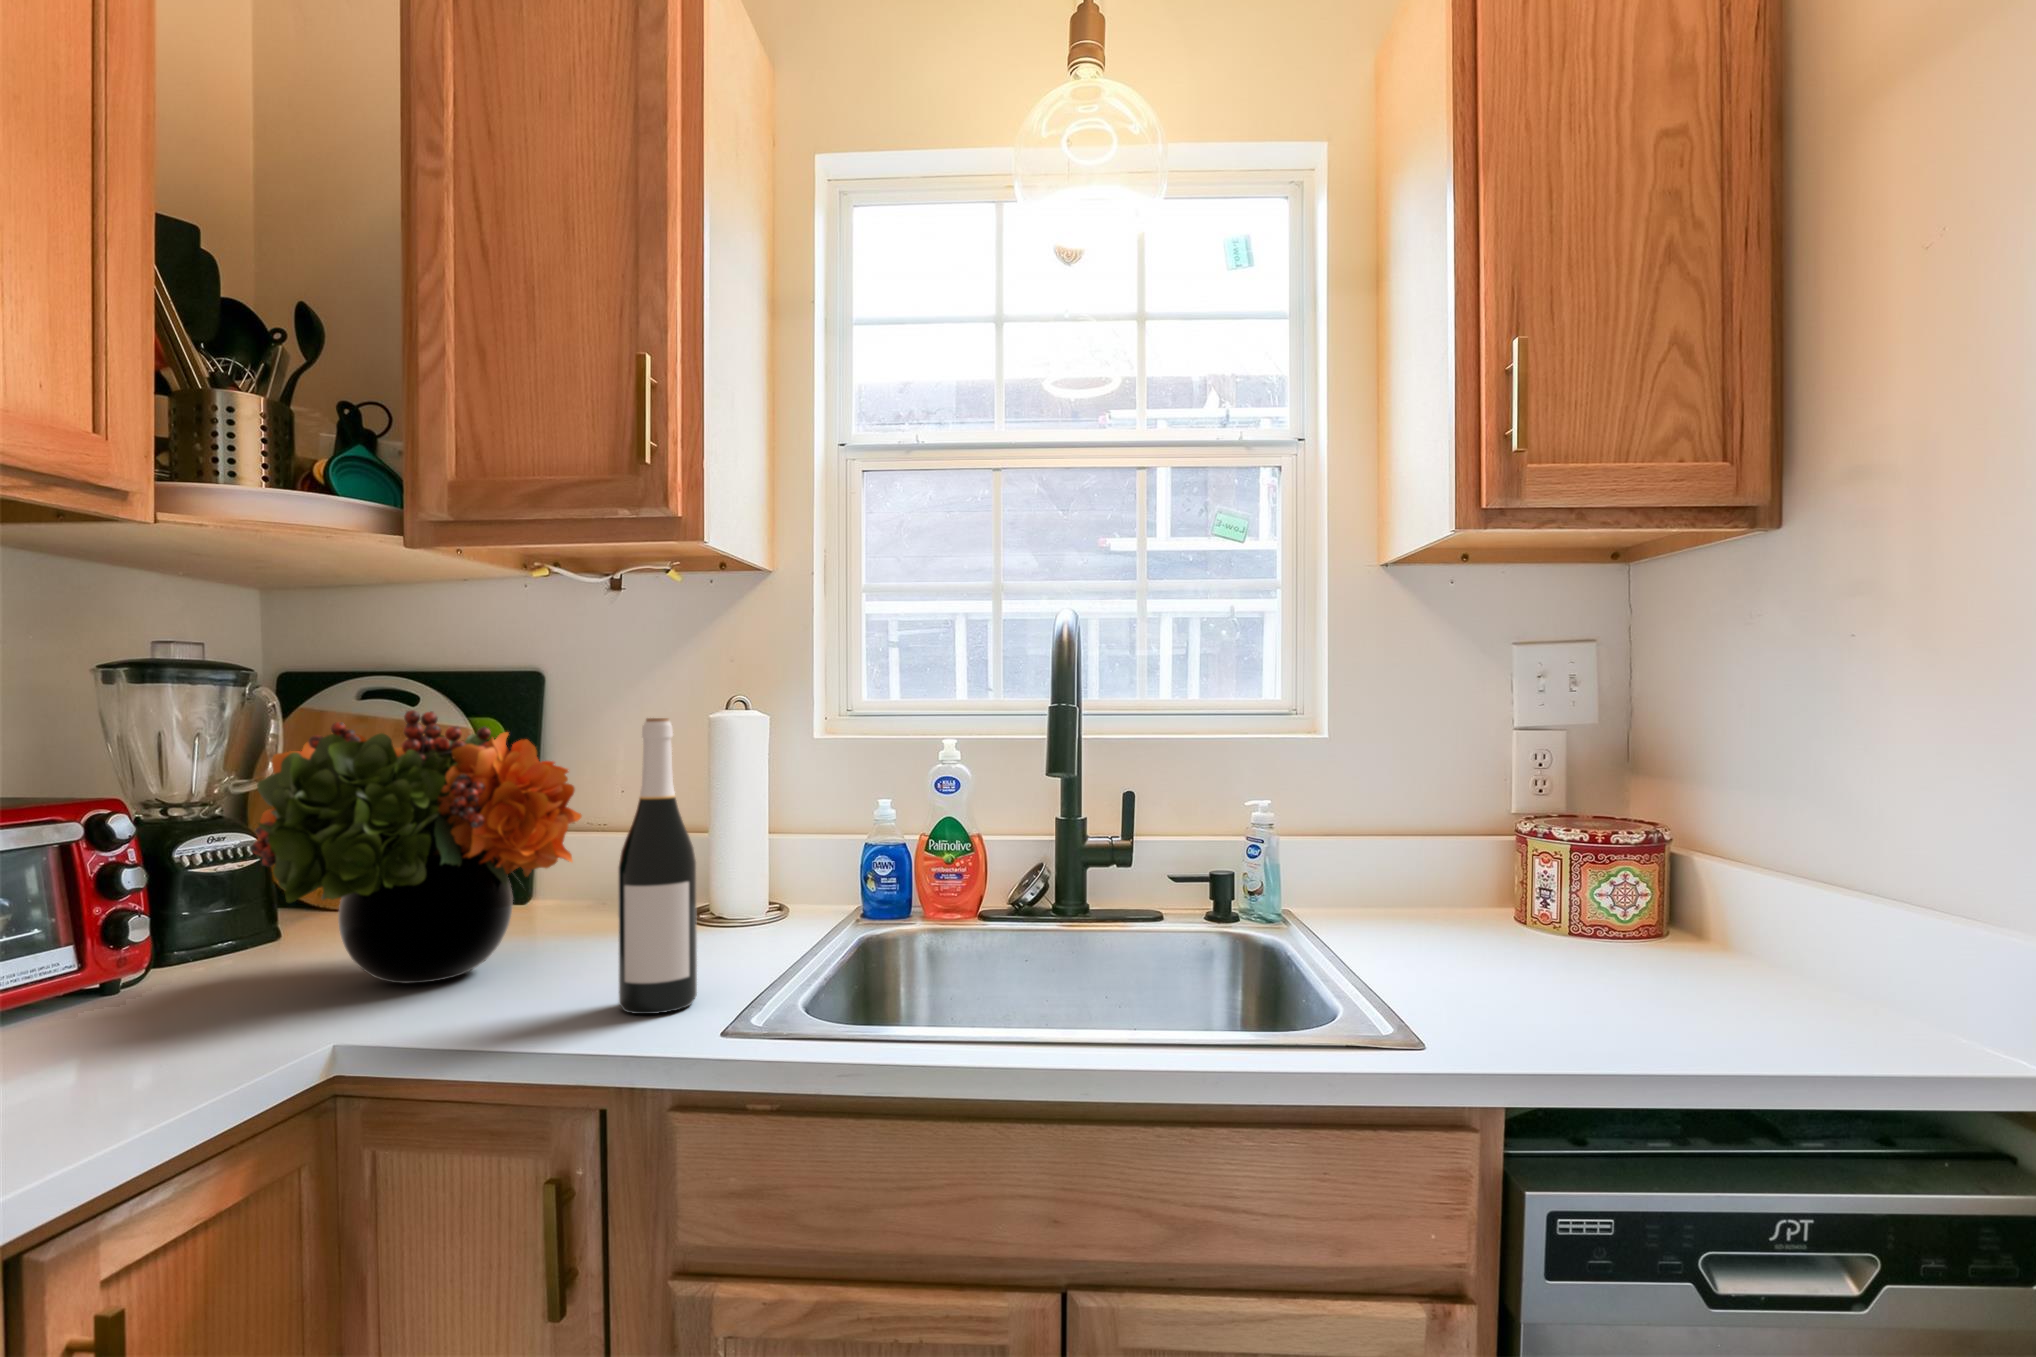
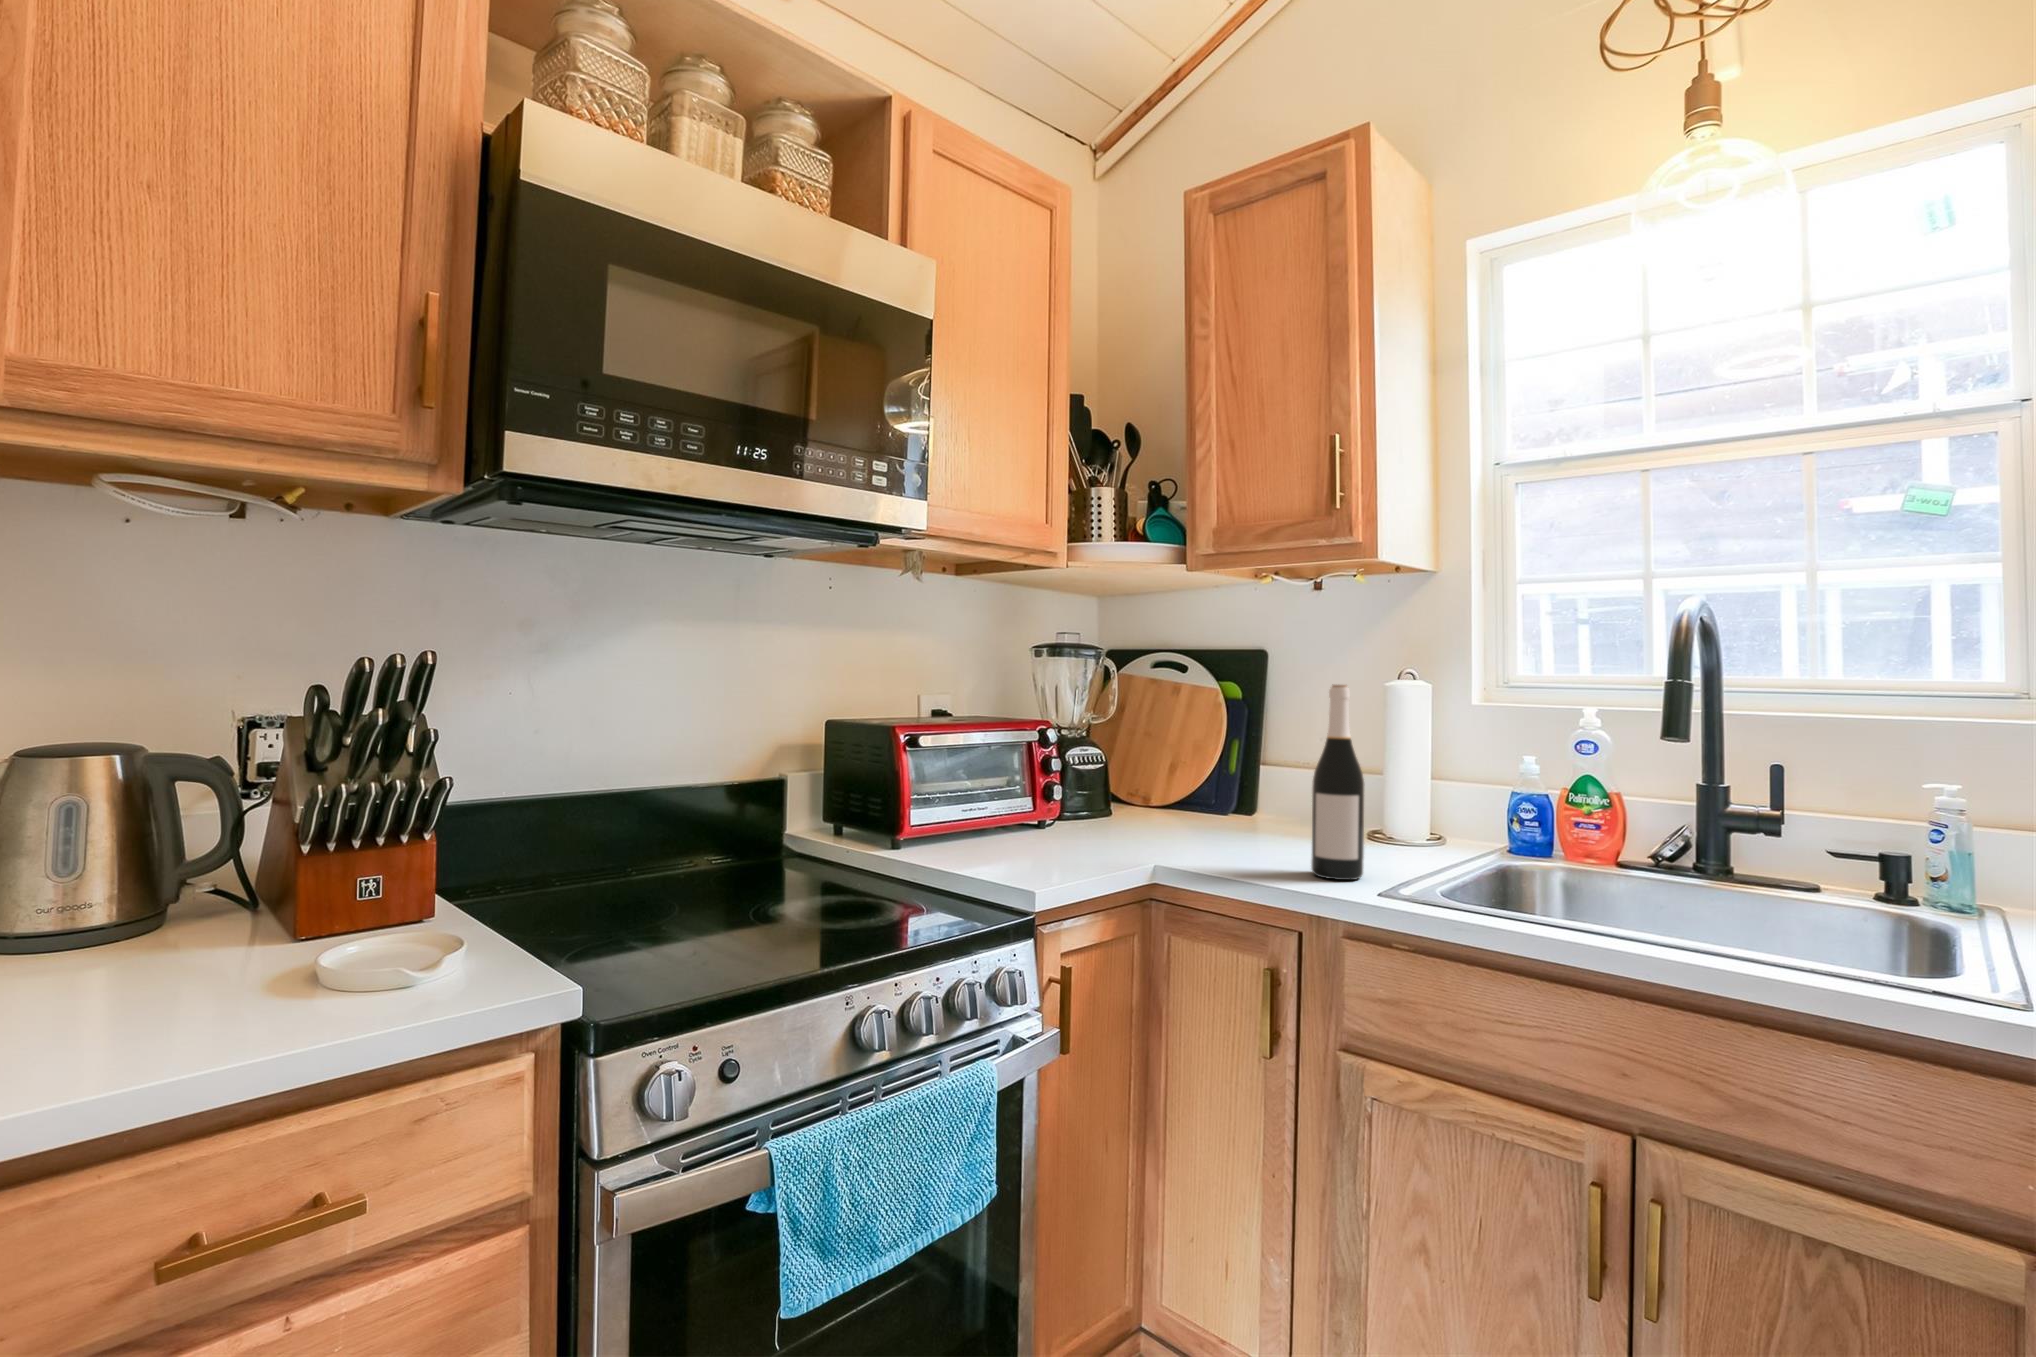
flower arrangement: present [250,710,582,983] -> none [1108,676,1294,843]

